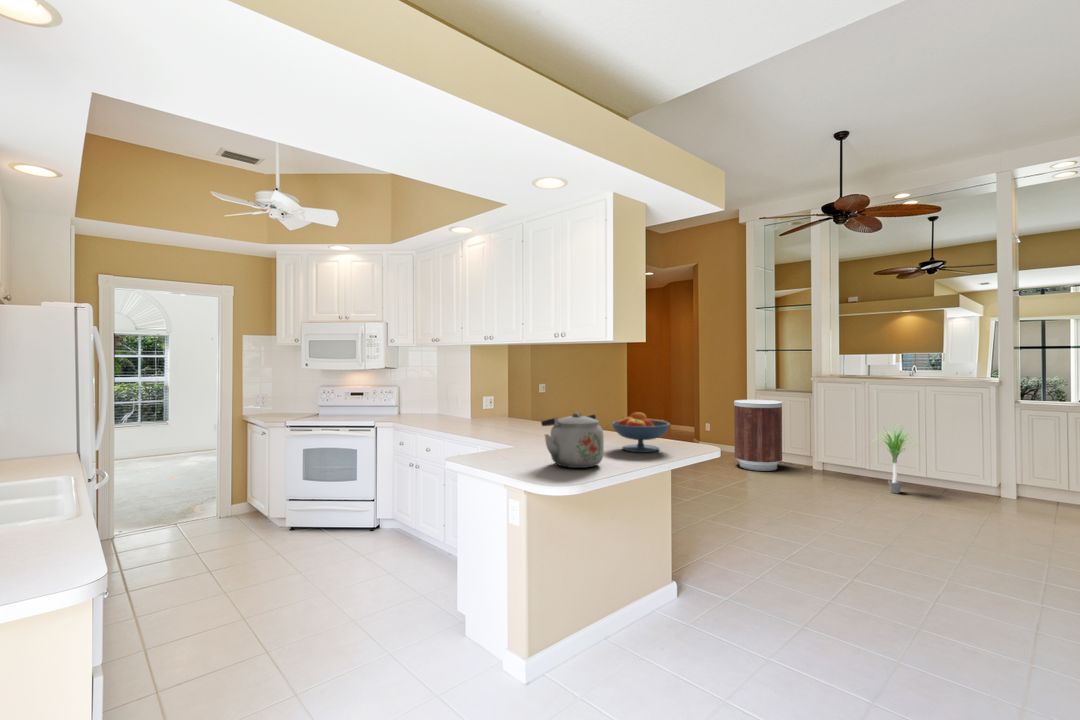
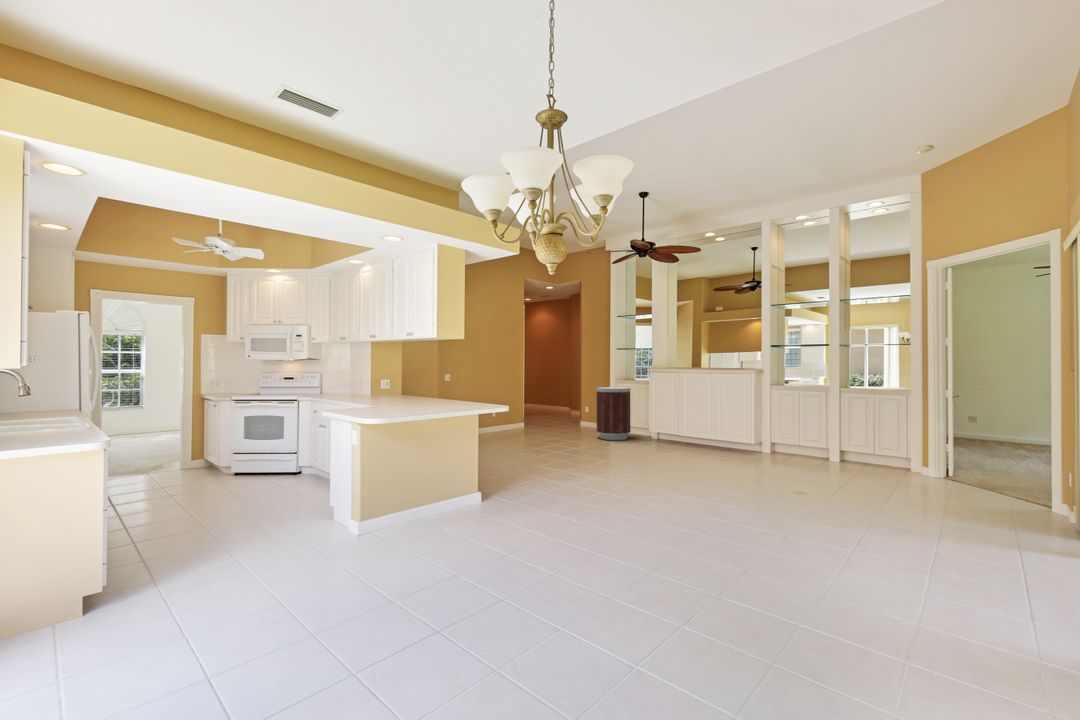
fruit bowl: present [612,412,670,452] -> none [437,383,474,408]
kettle: present [541,413,604,468] -> none [377,380,417,412]
potted plant: present [881,429,909,493] -> none [675,399,711,452]

